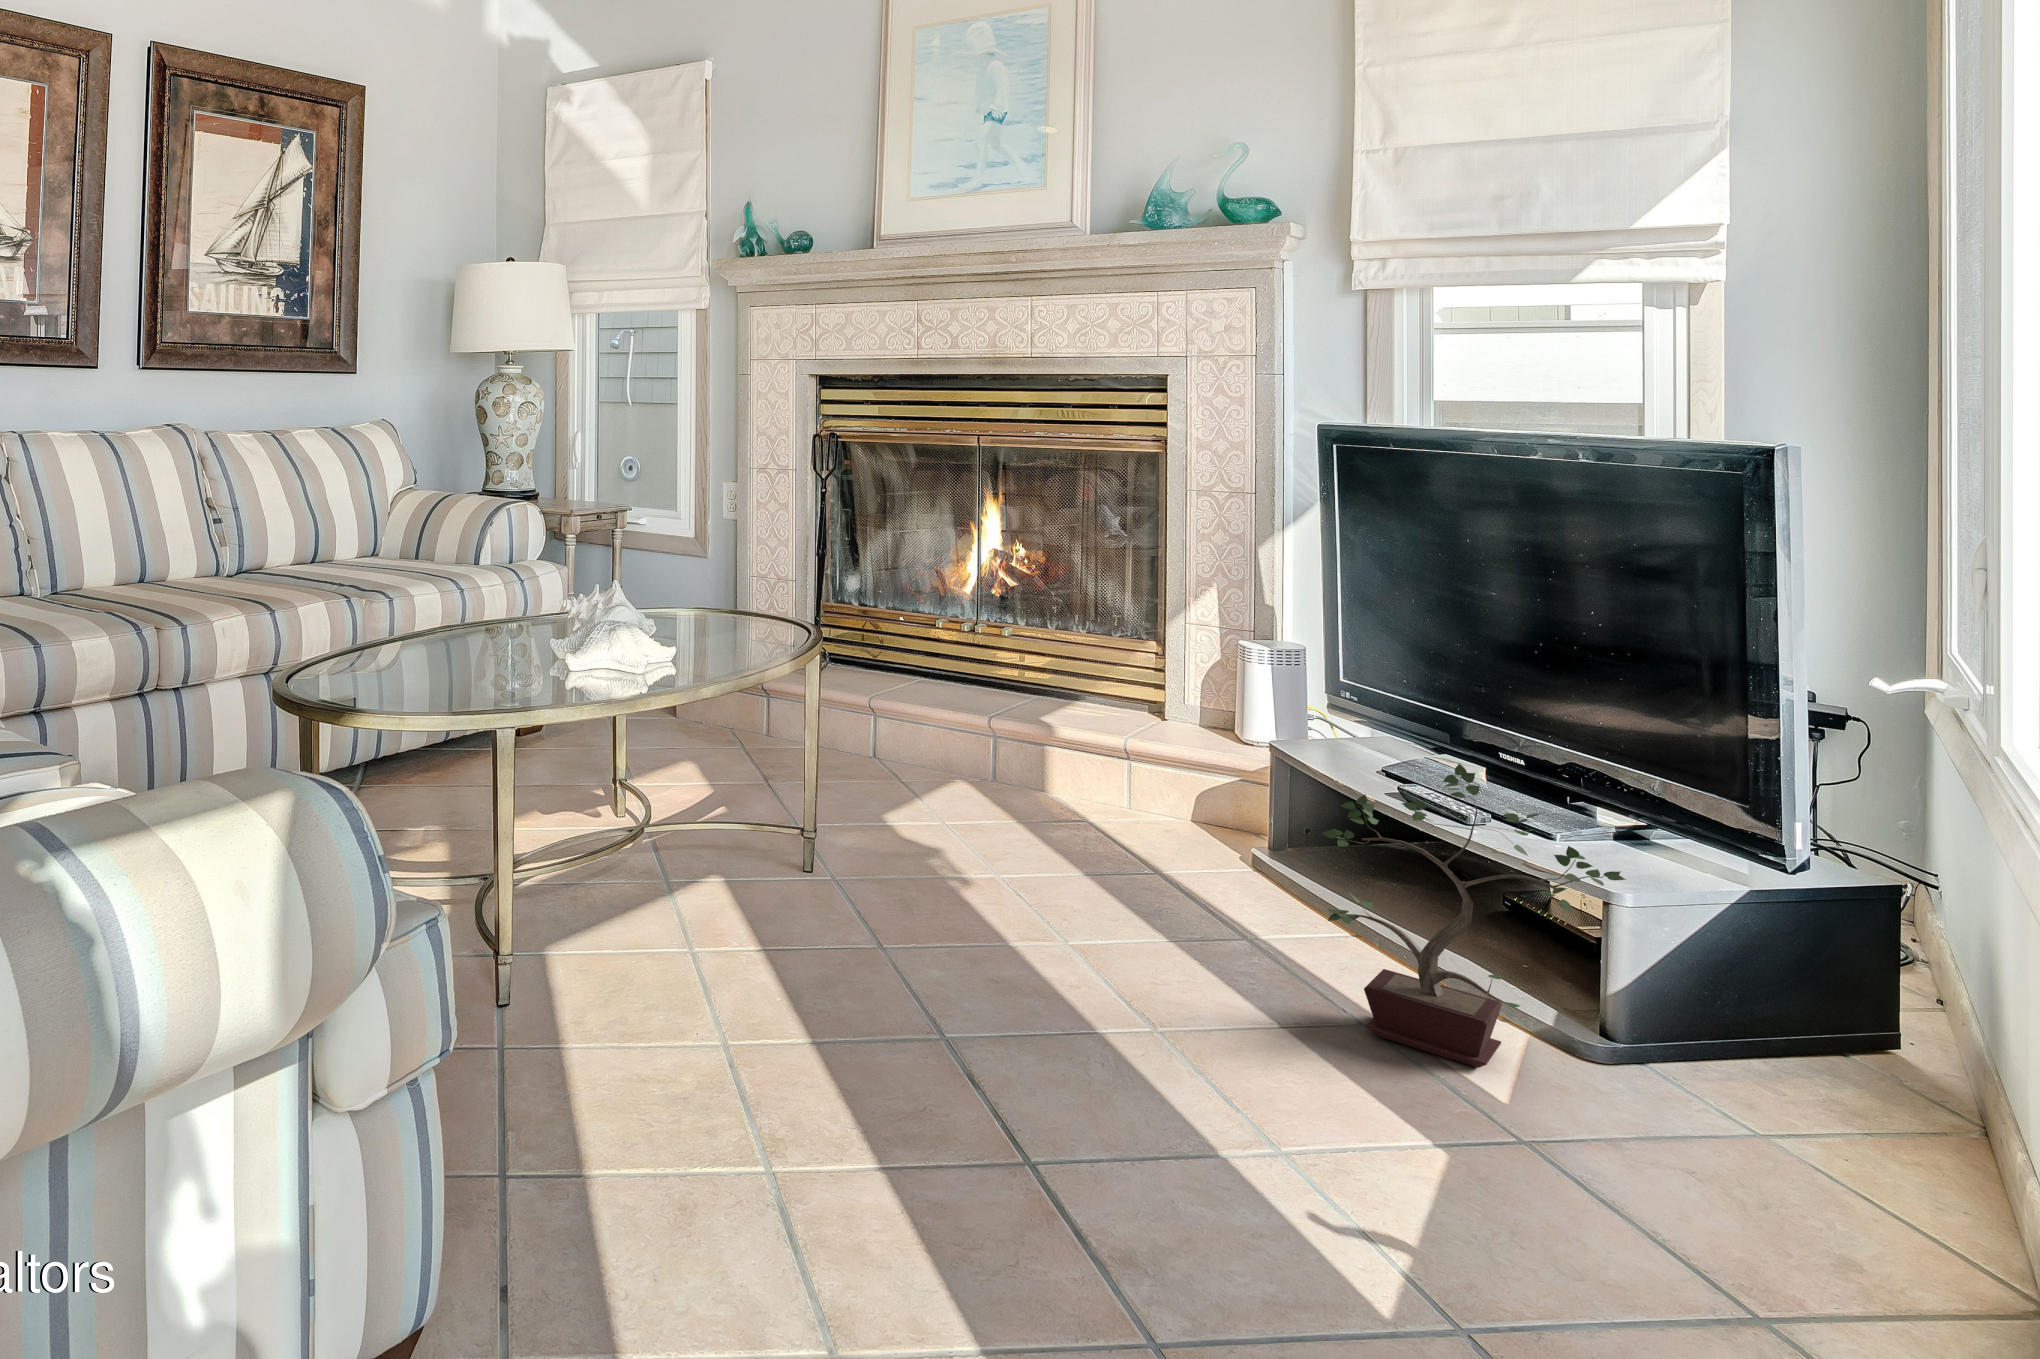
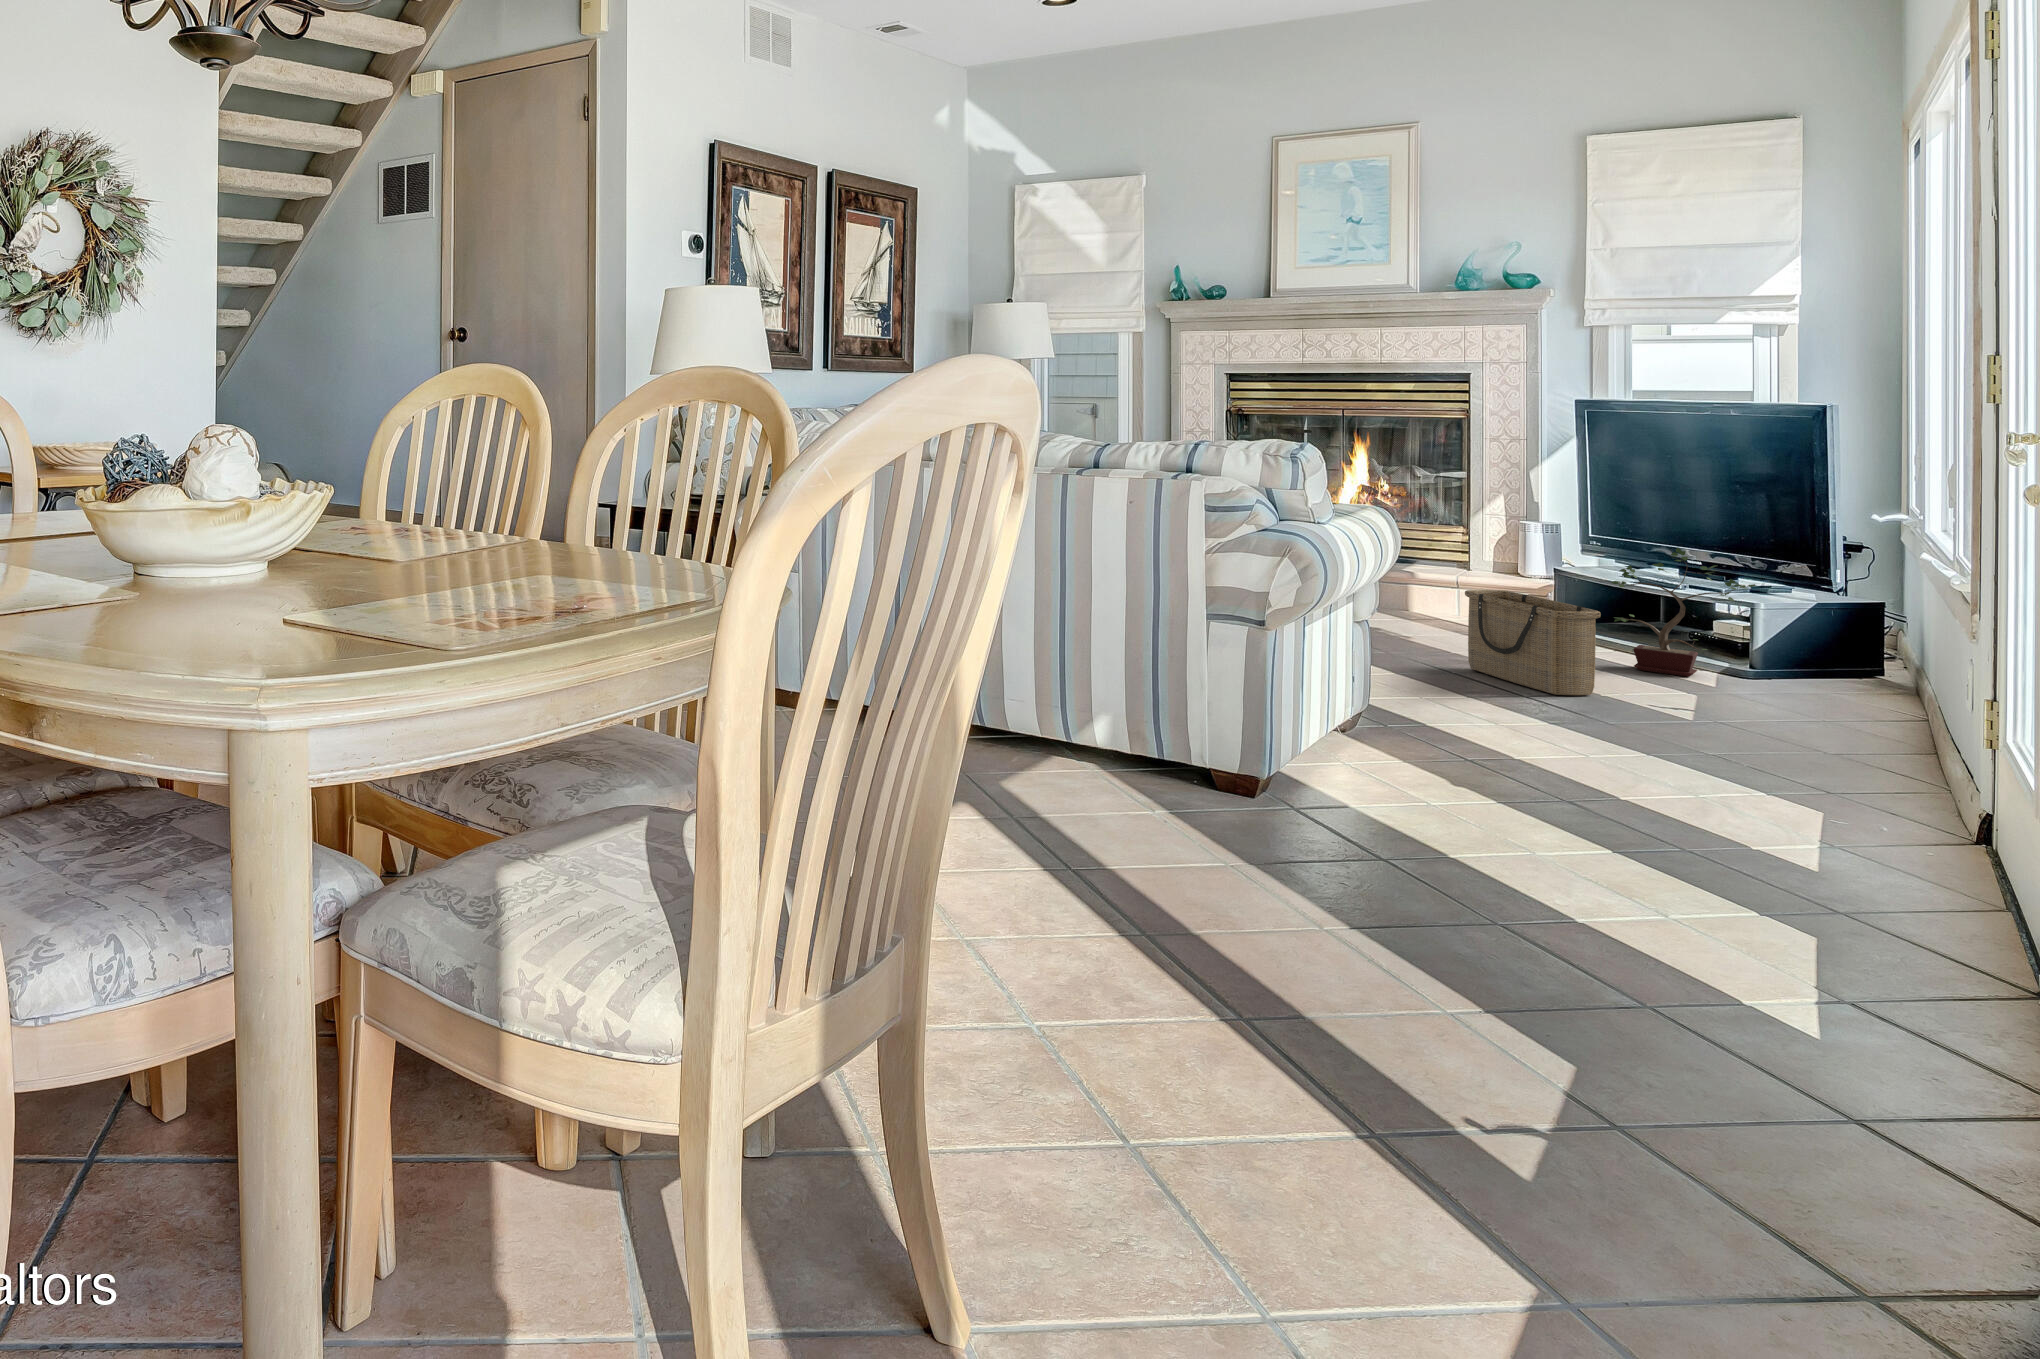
basket: none [990,861,1229,1189] -> present [1465,590,1601,695]

